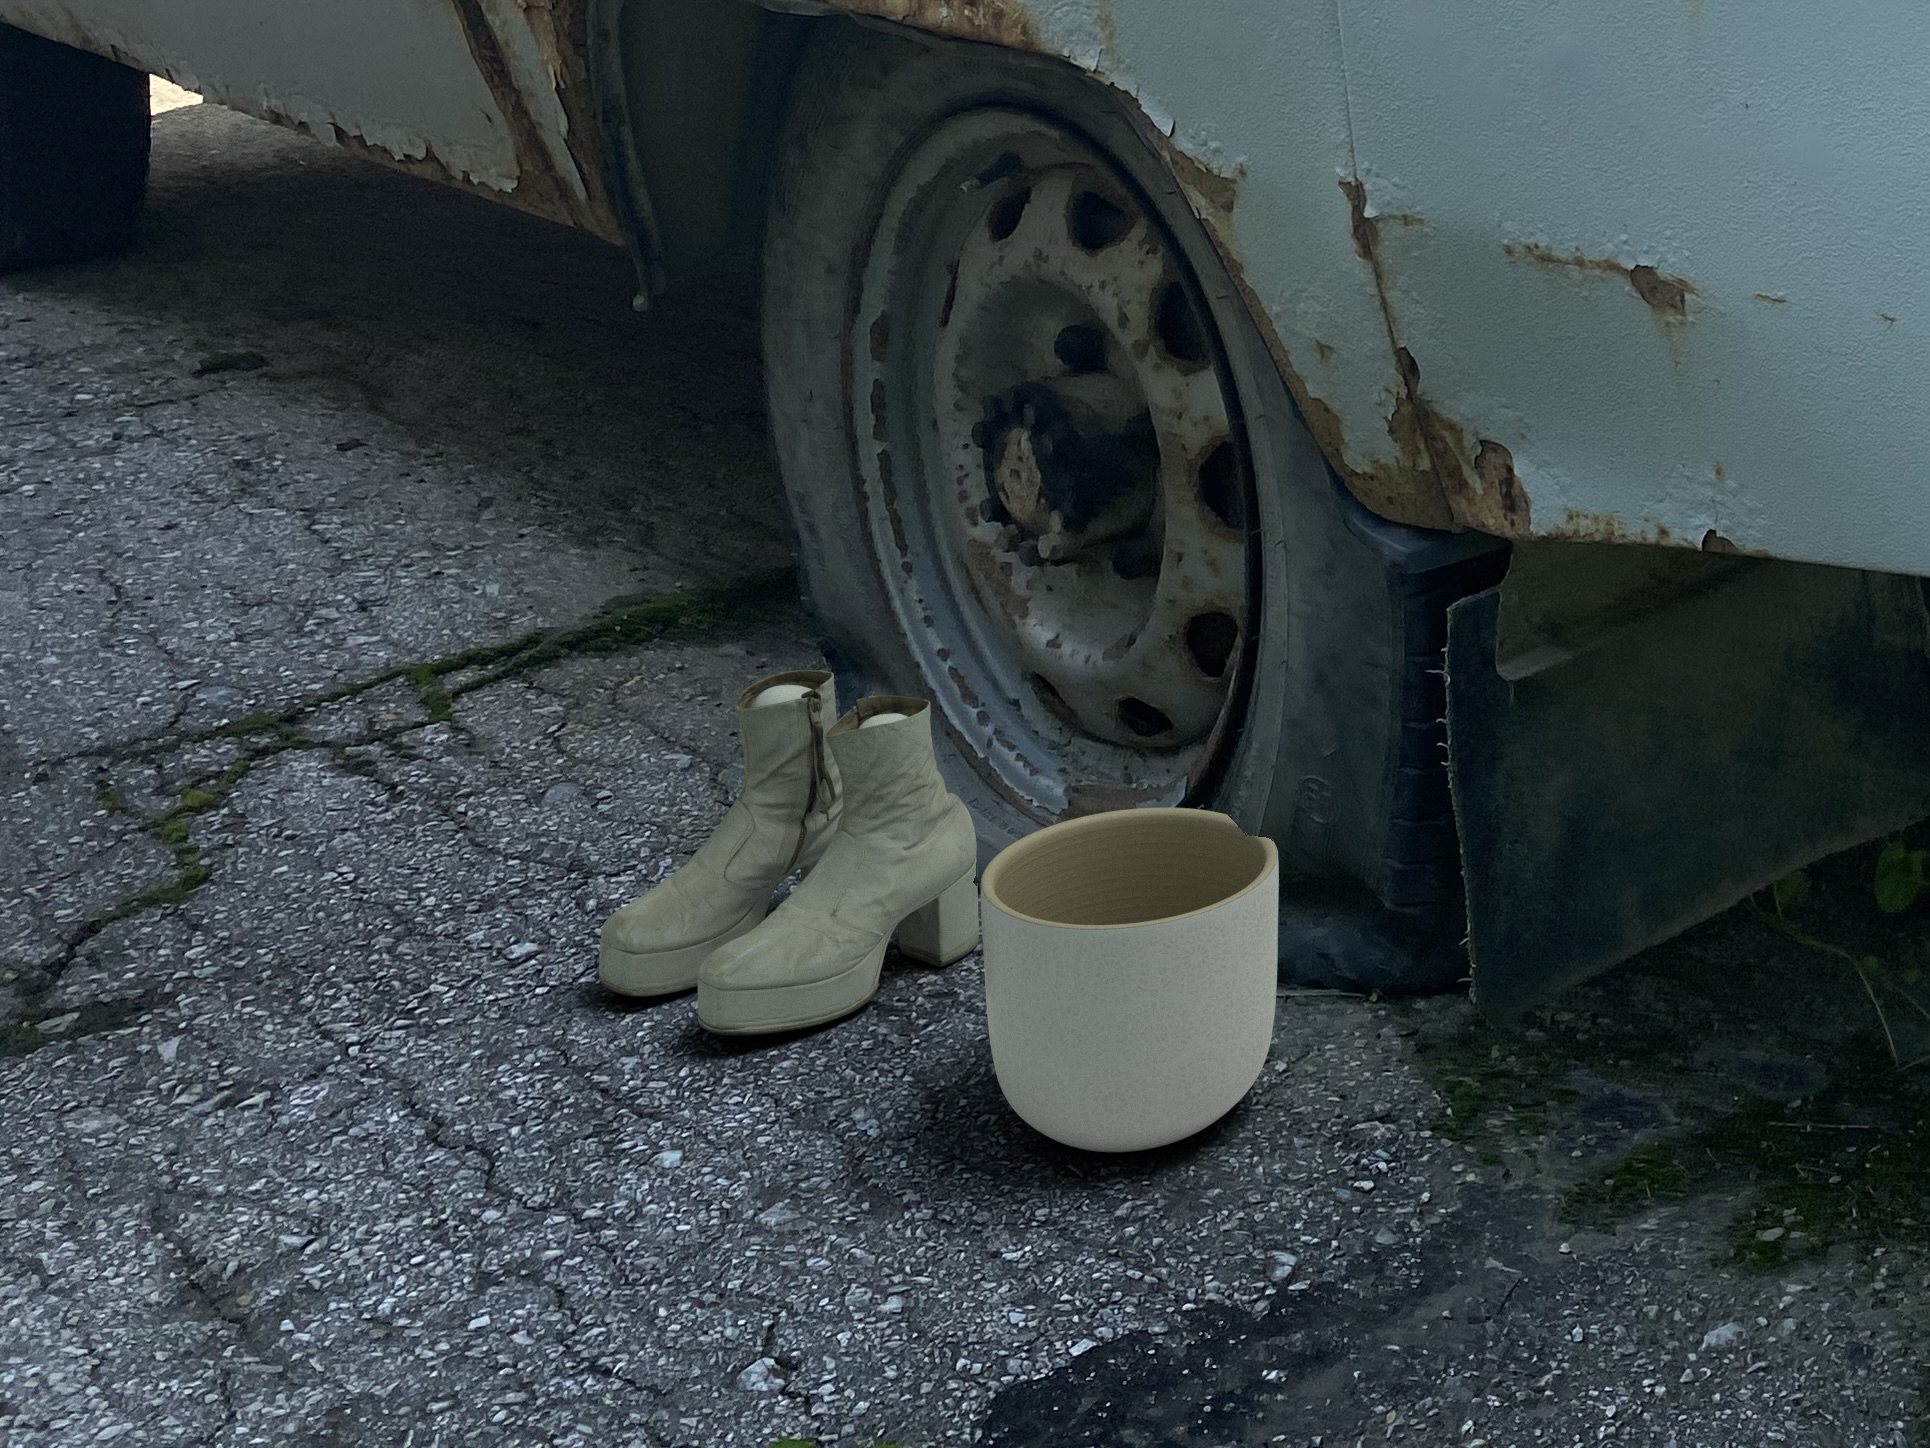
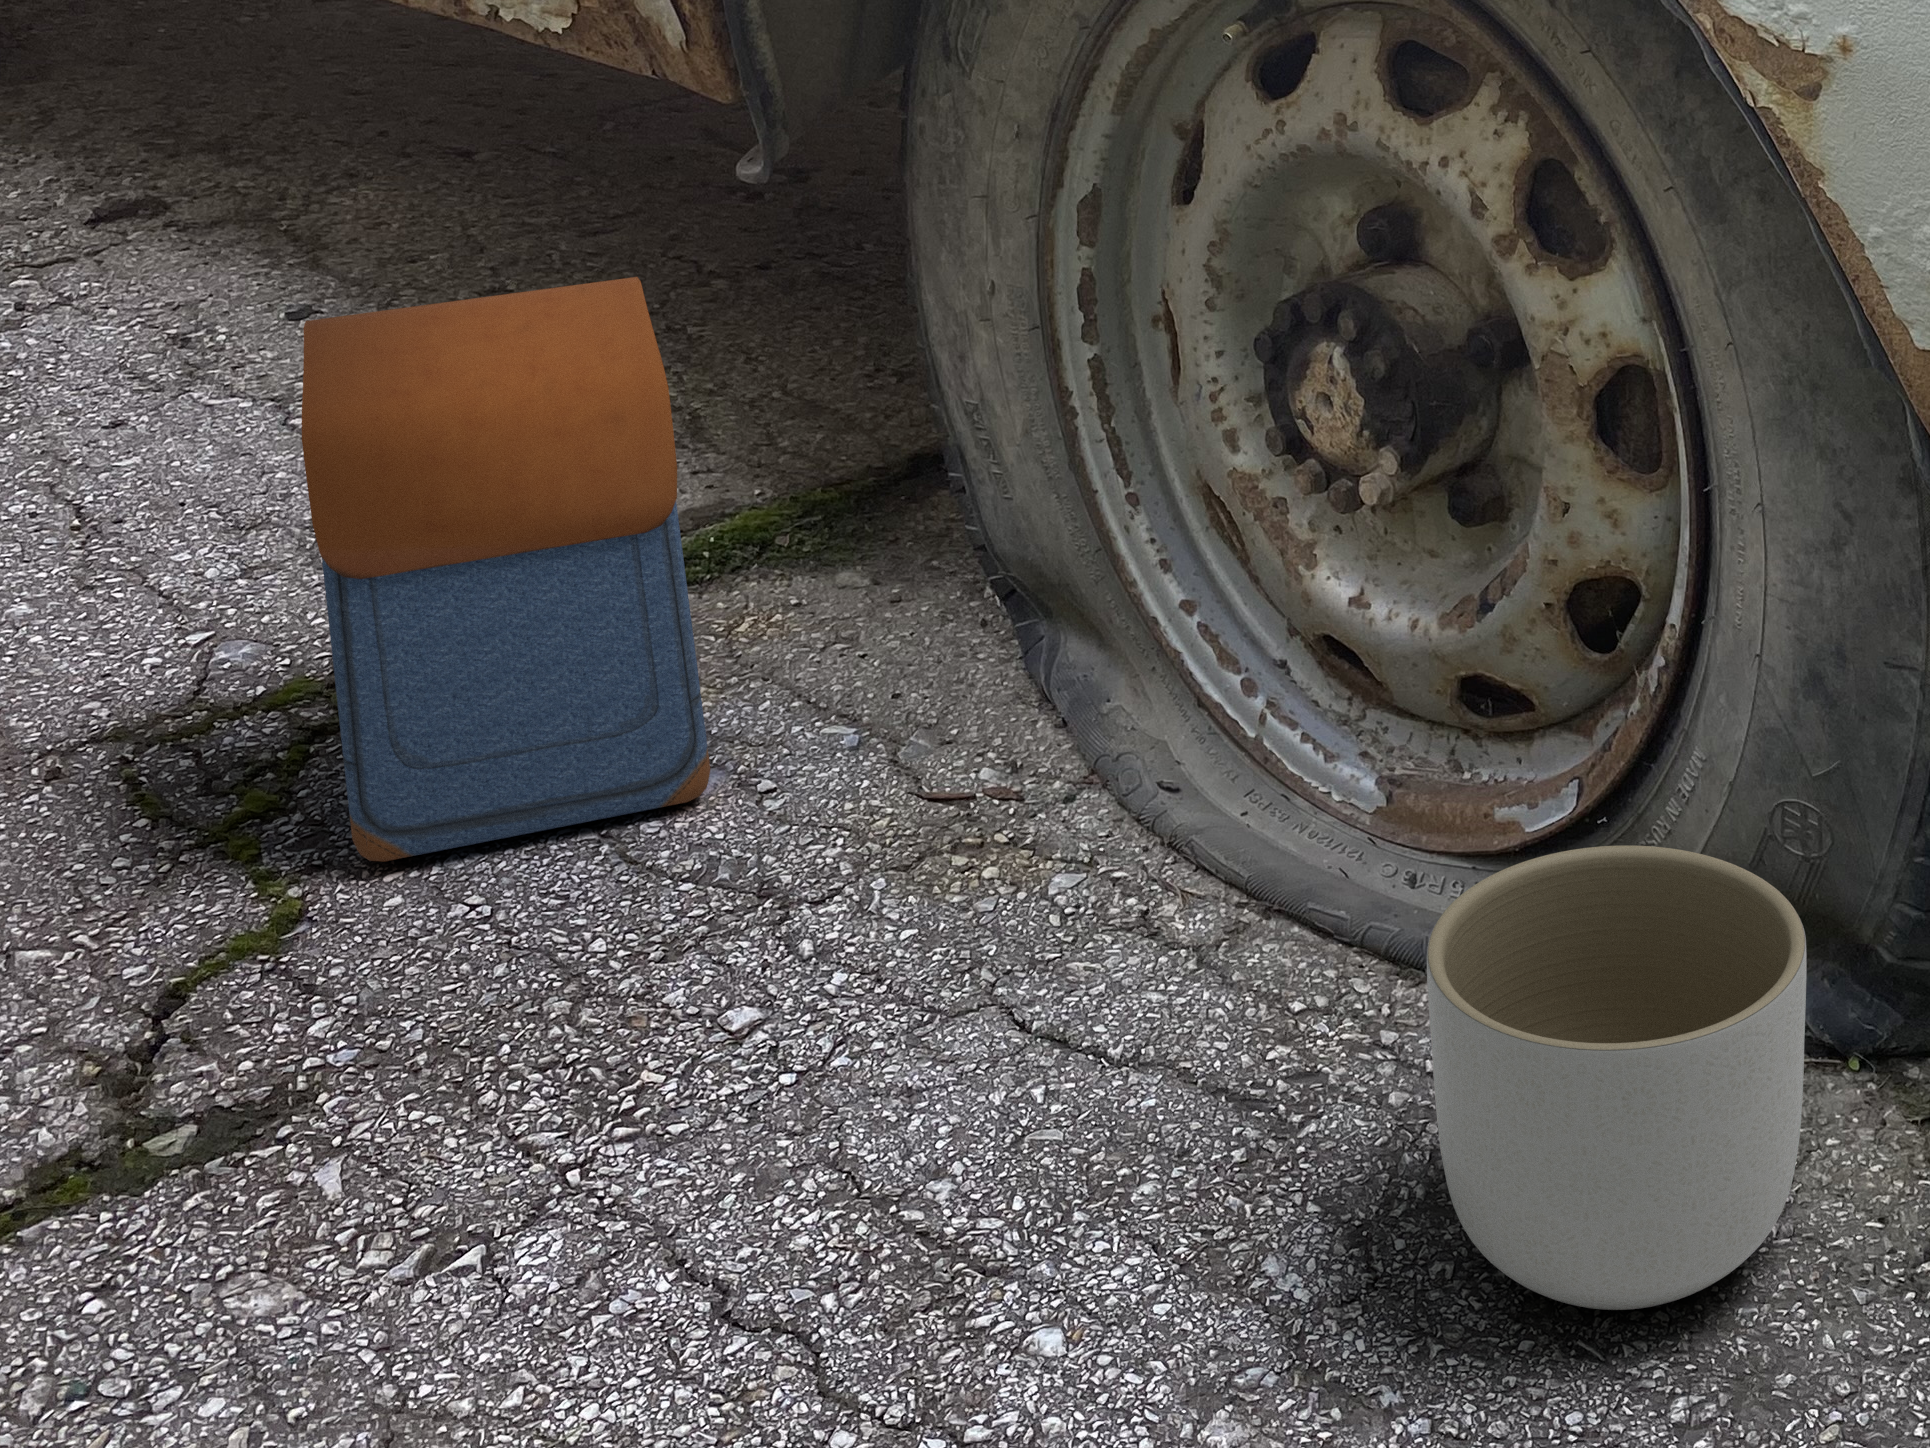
backpack: none [241,384,562,836] -> present [302,277,710,861]
boots: present [599,670,979,1035] -> none [863,657,1321,1148]

